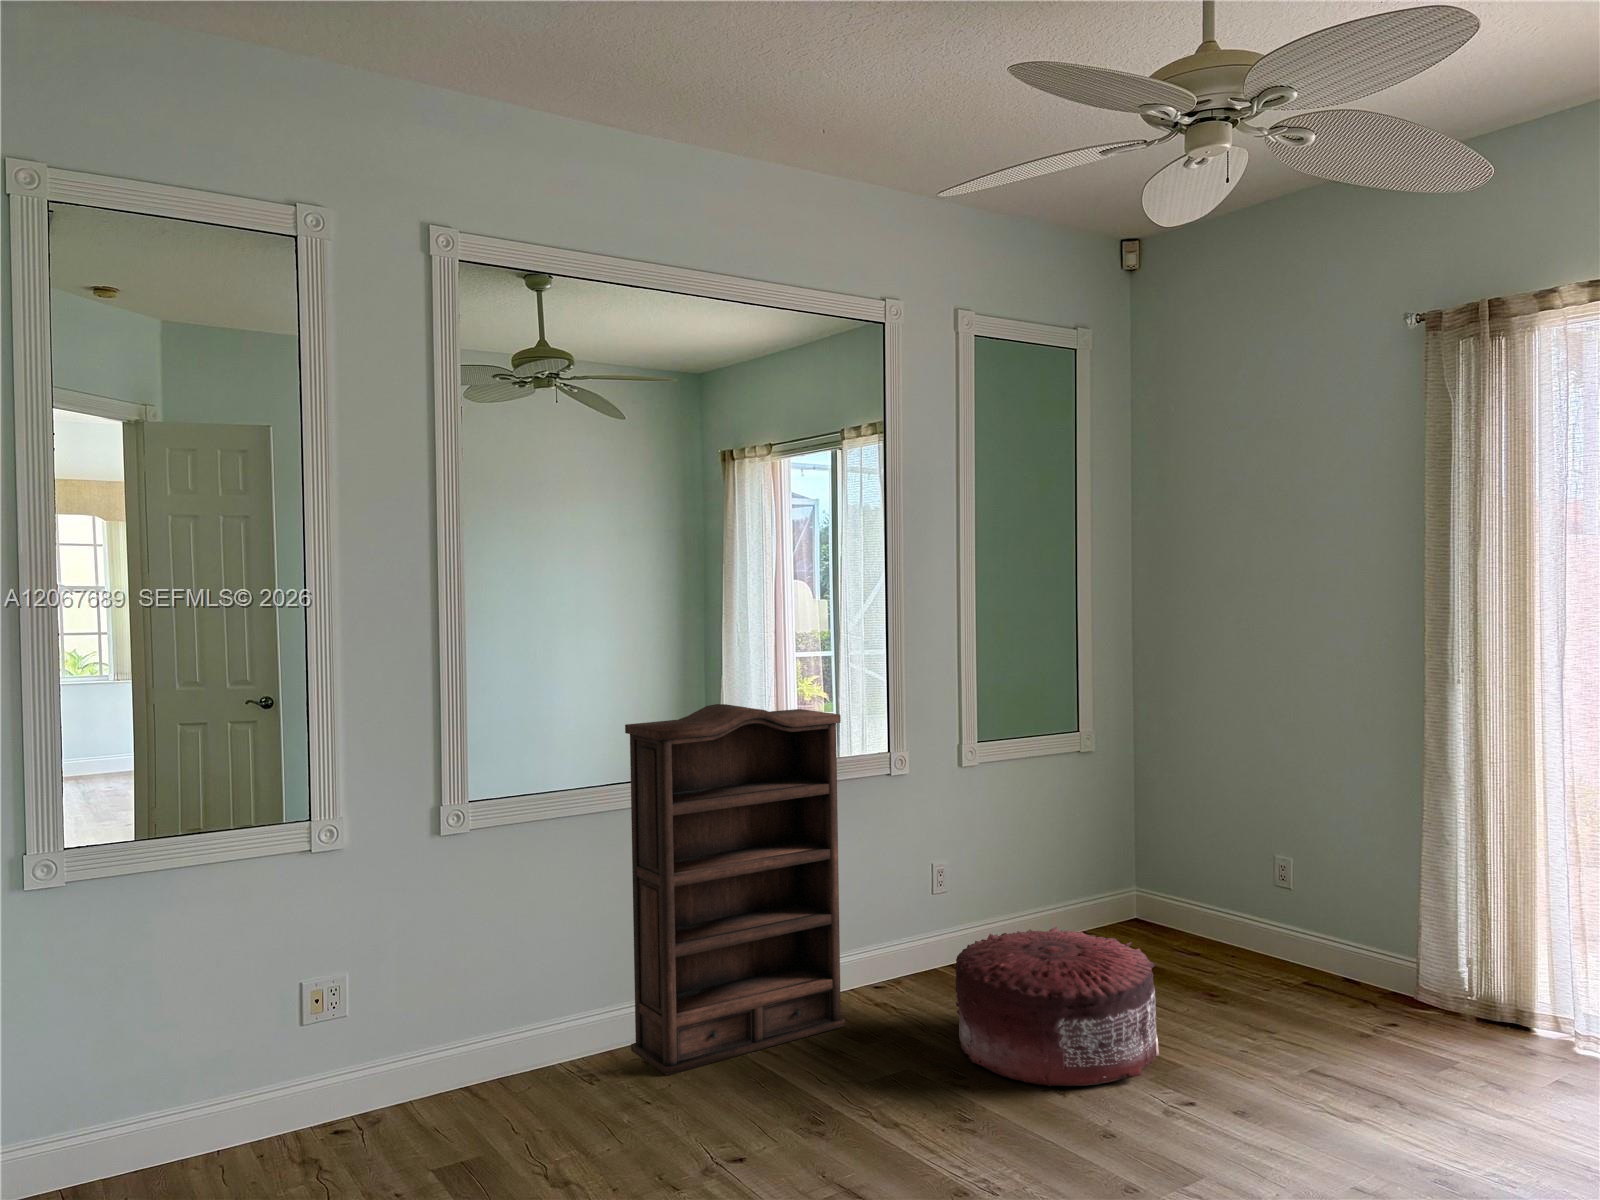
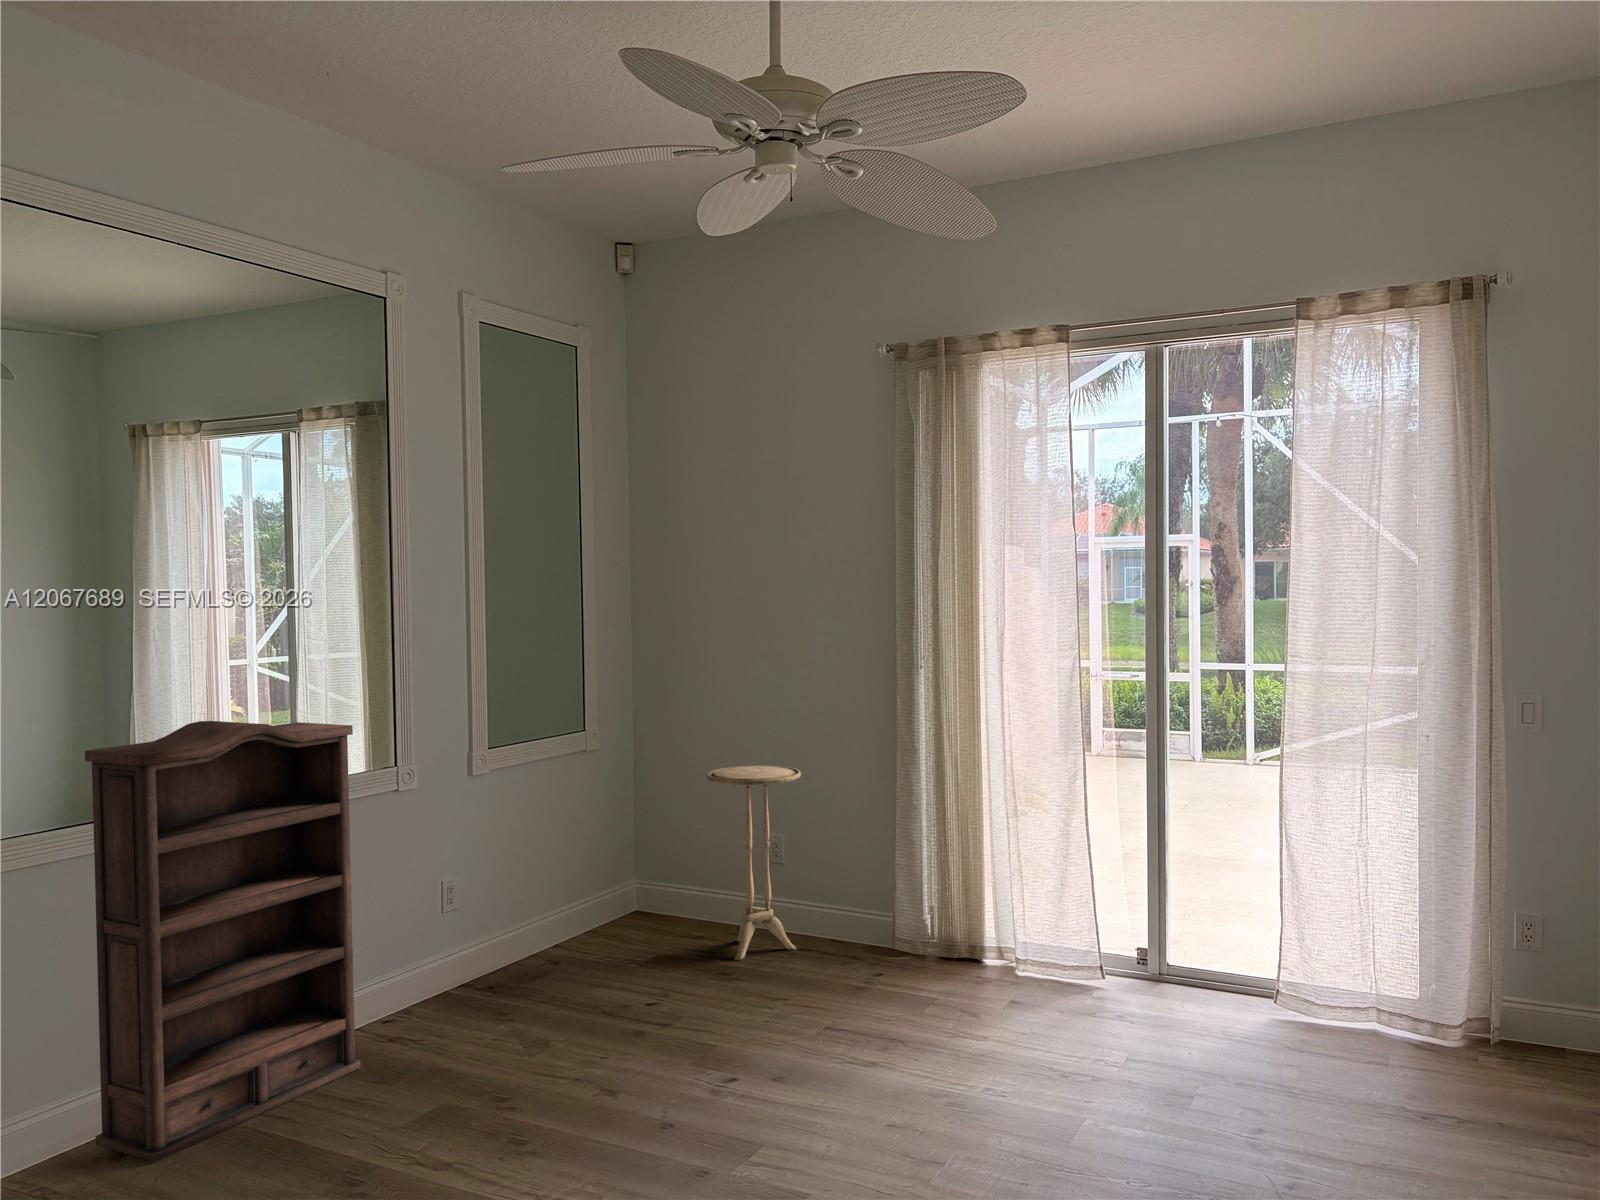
side table: none [1203,778,1311,983] -> present [707,766,801,961]
pouf: present [955,927,1159,1086] -> none [488,928,692,1089]

